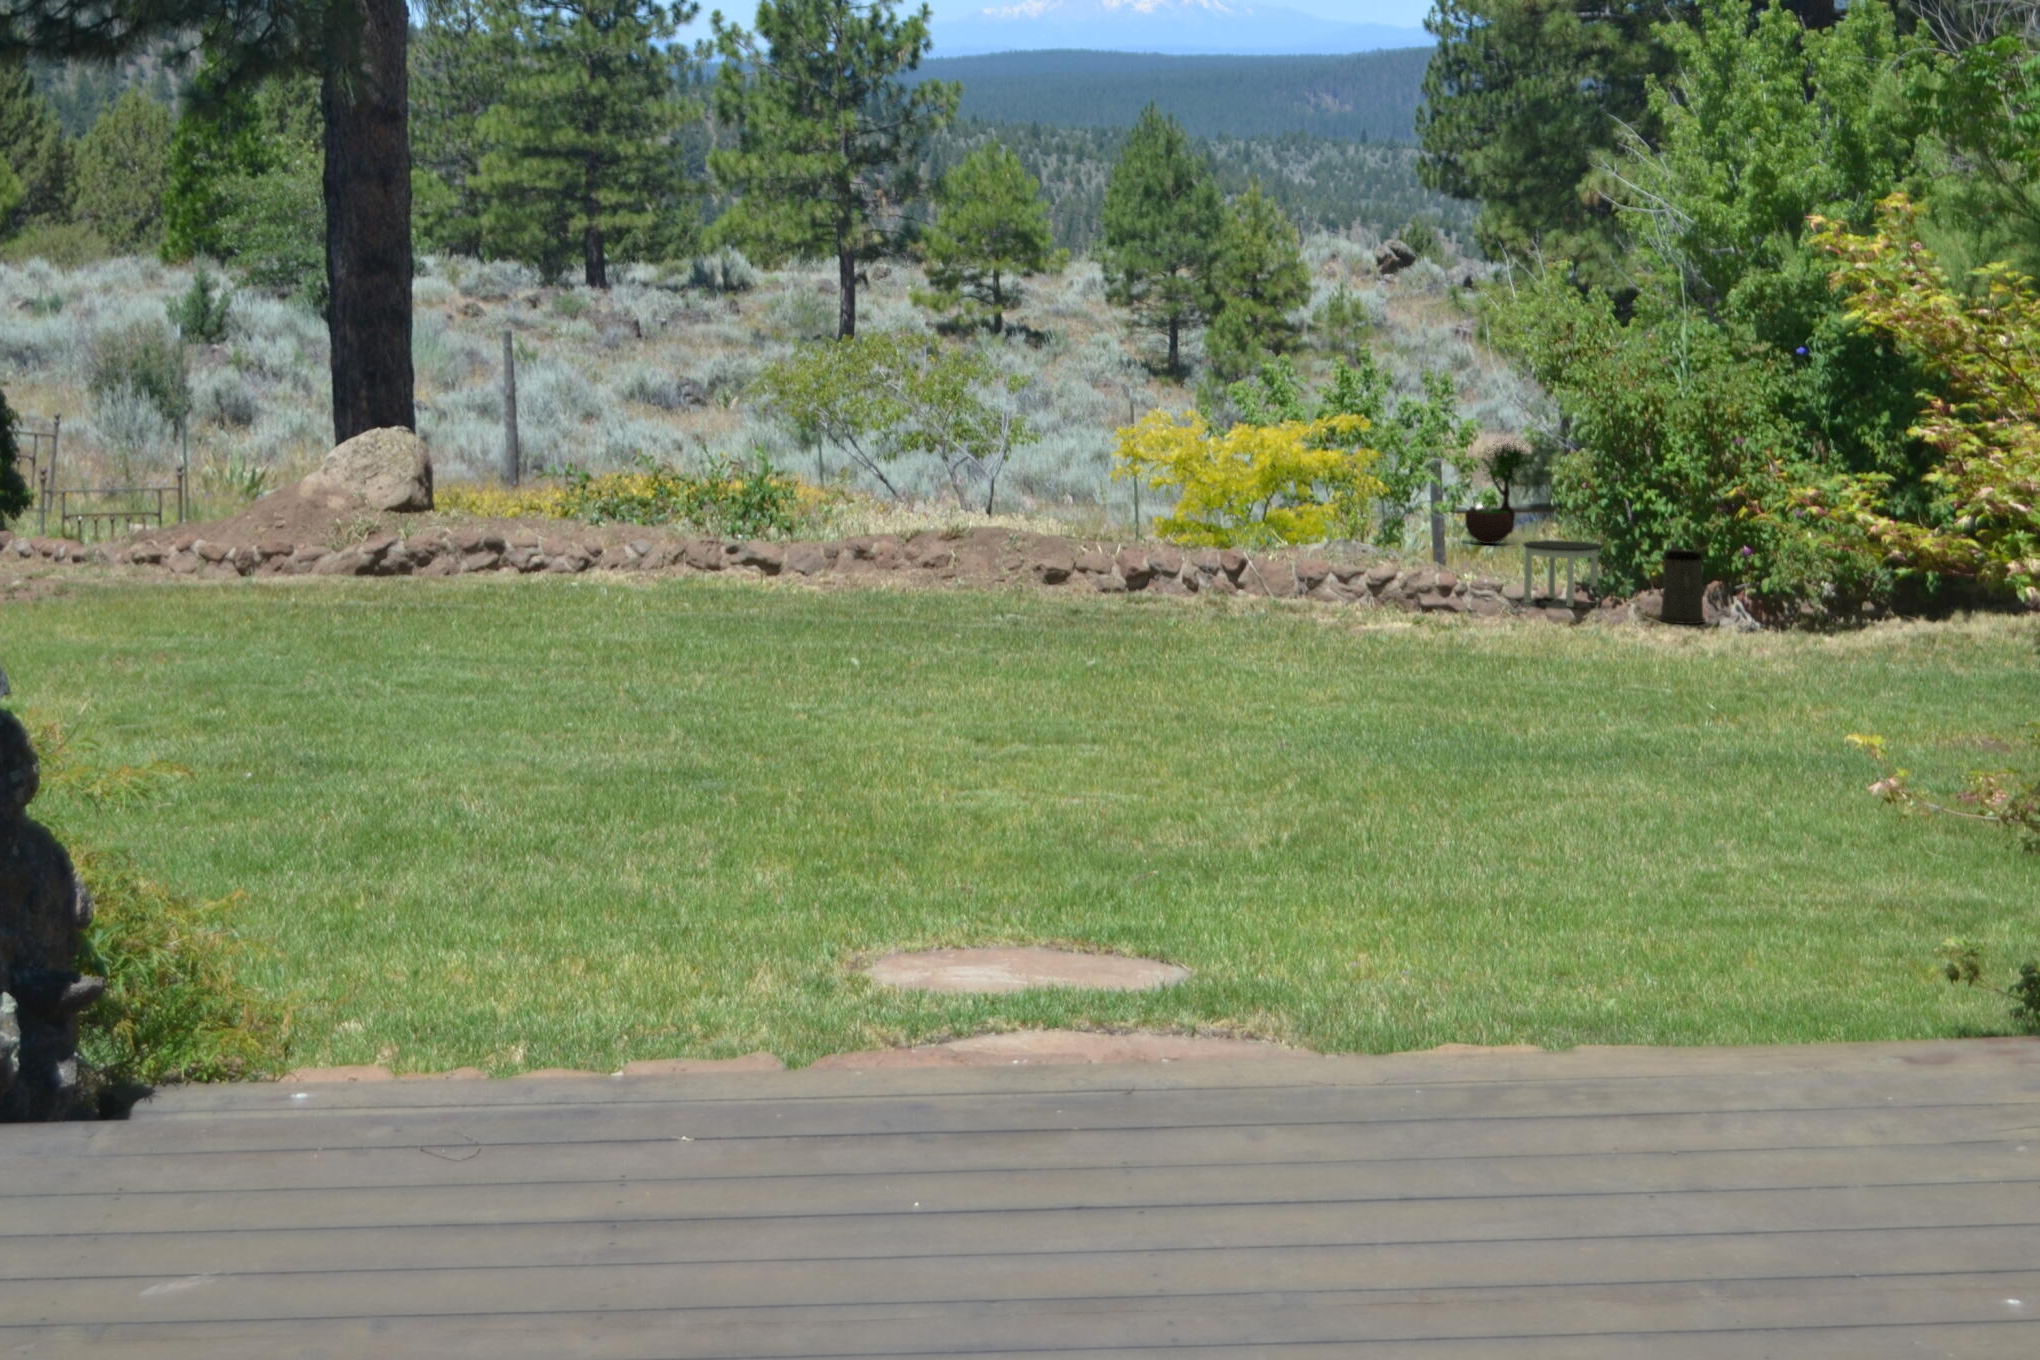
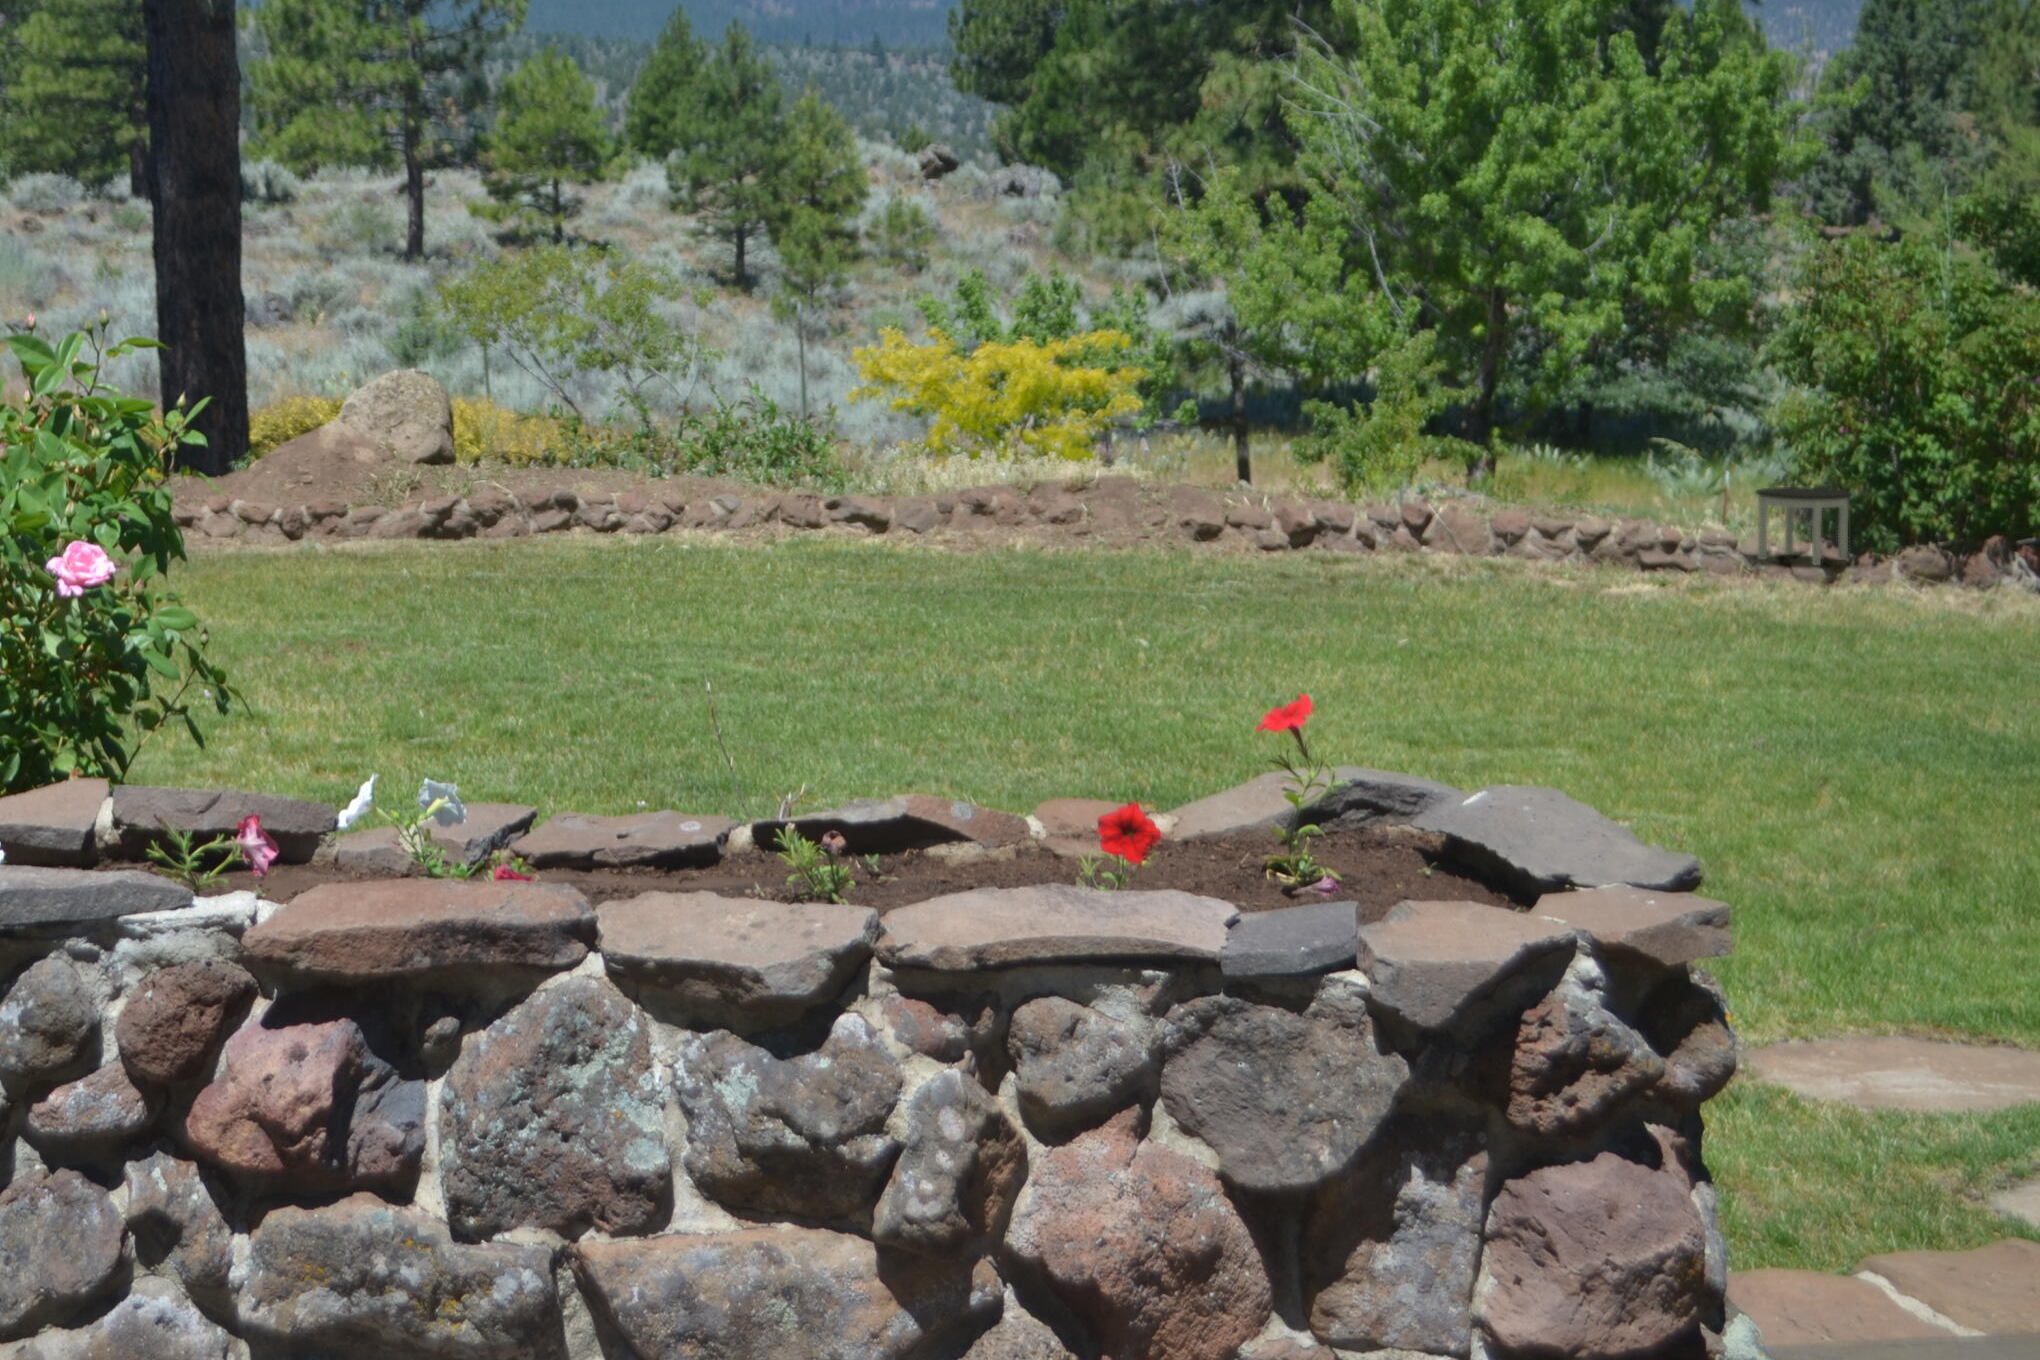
potted tree: present [1465,439,1531,544] -> none [1653,360,1737,492]
watering can: present [1659,535,1705,624] -> none [1931,479,1988,584]

